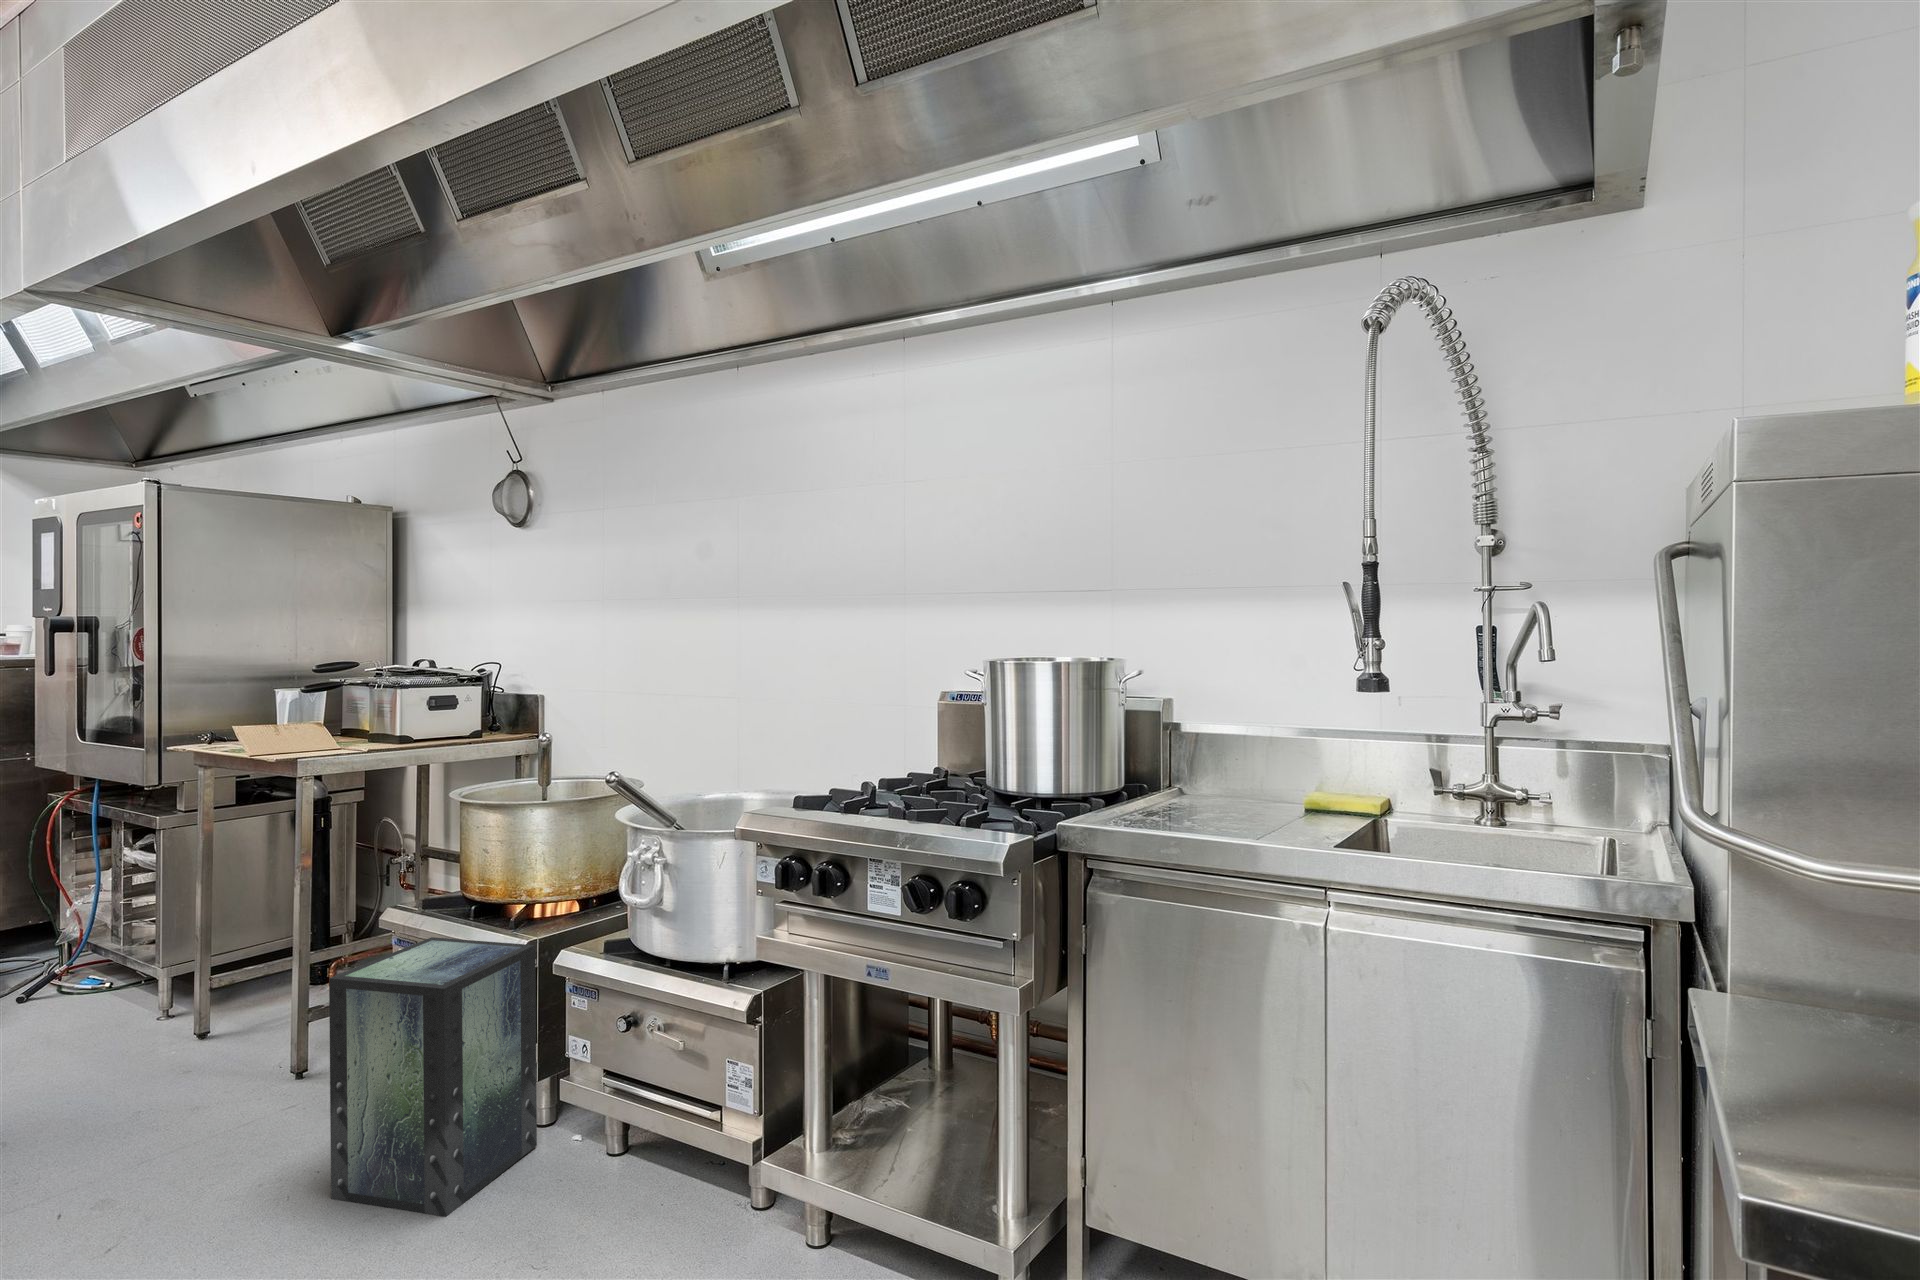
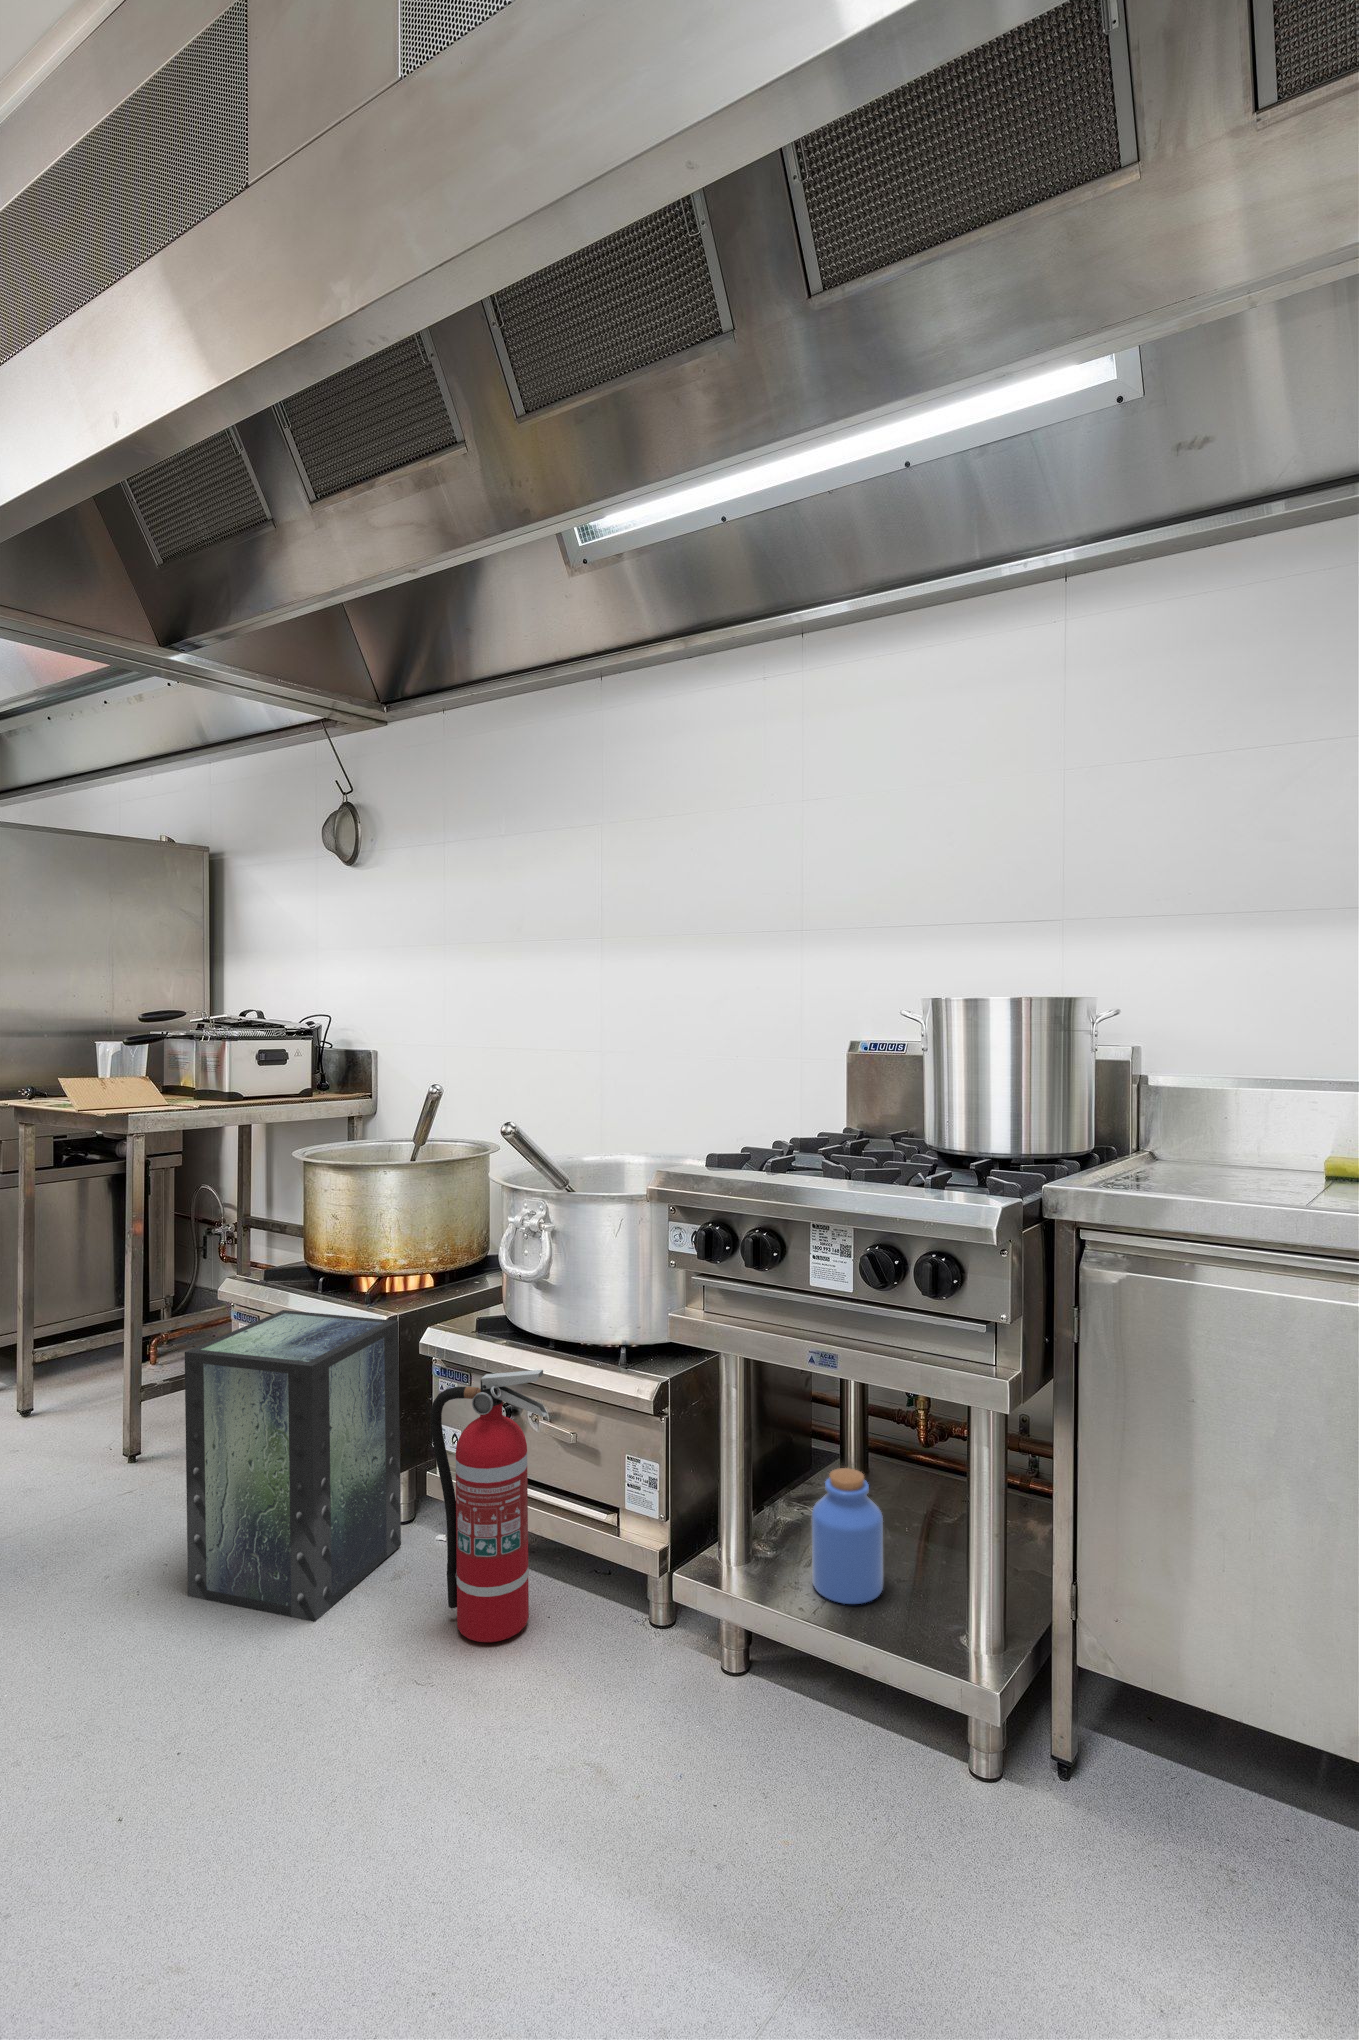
fire extinguisher: none [553,987,656,1228] -> present [430,1370,547,1642]
jar: none [879,1065,940,1181] -> present [812,1468,883,1604]

